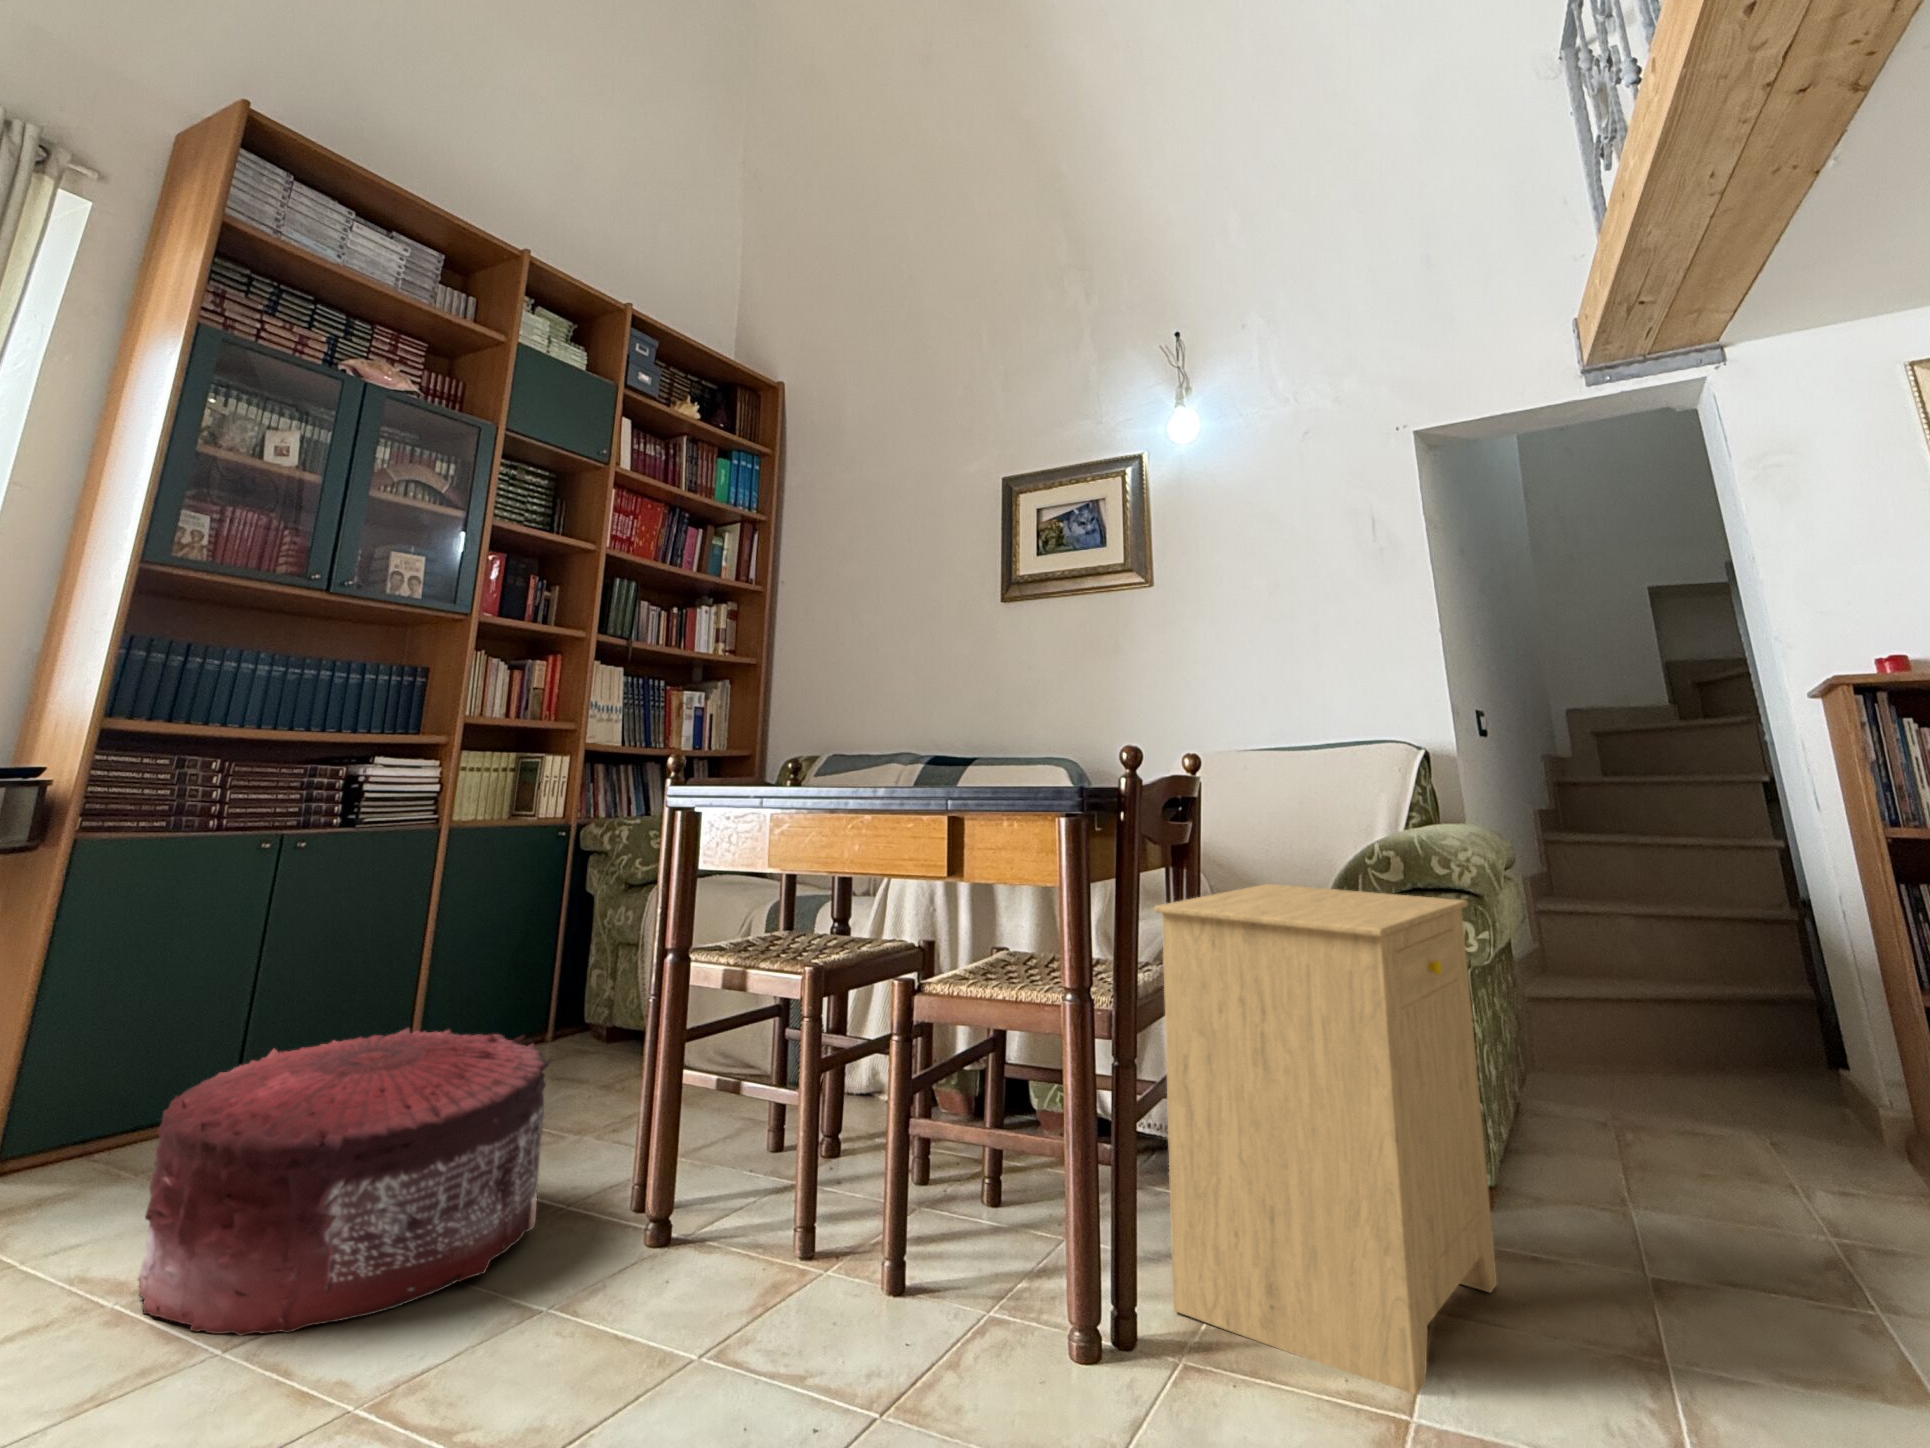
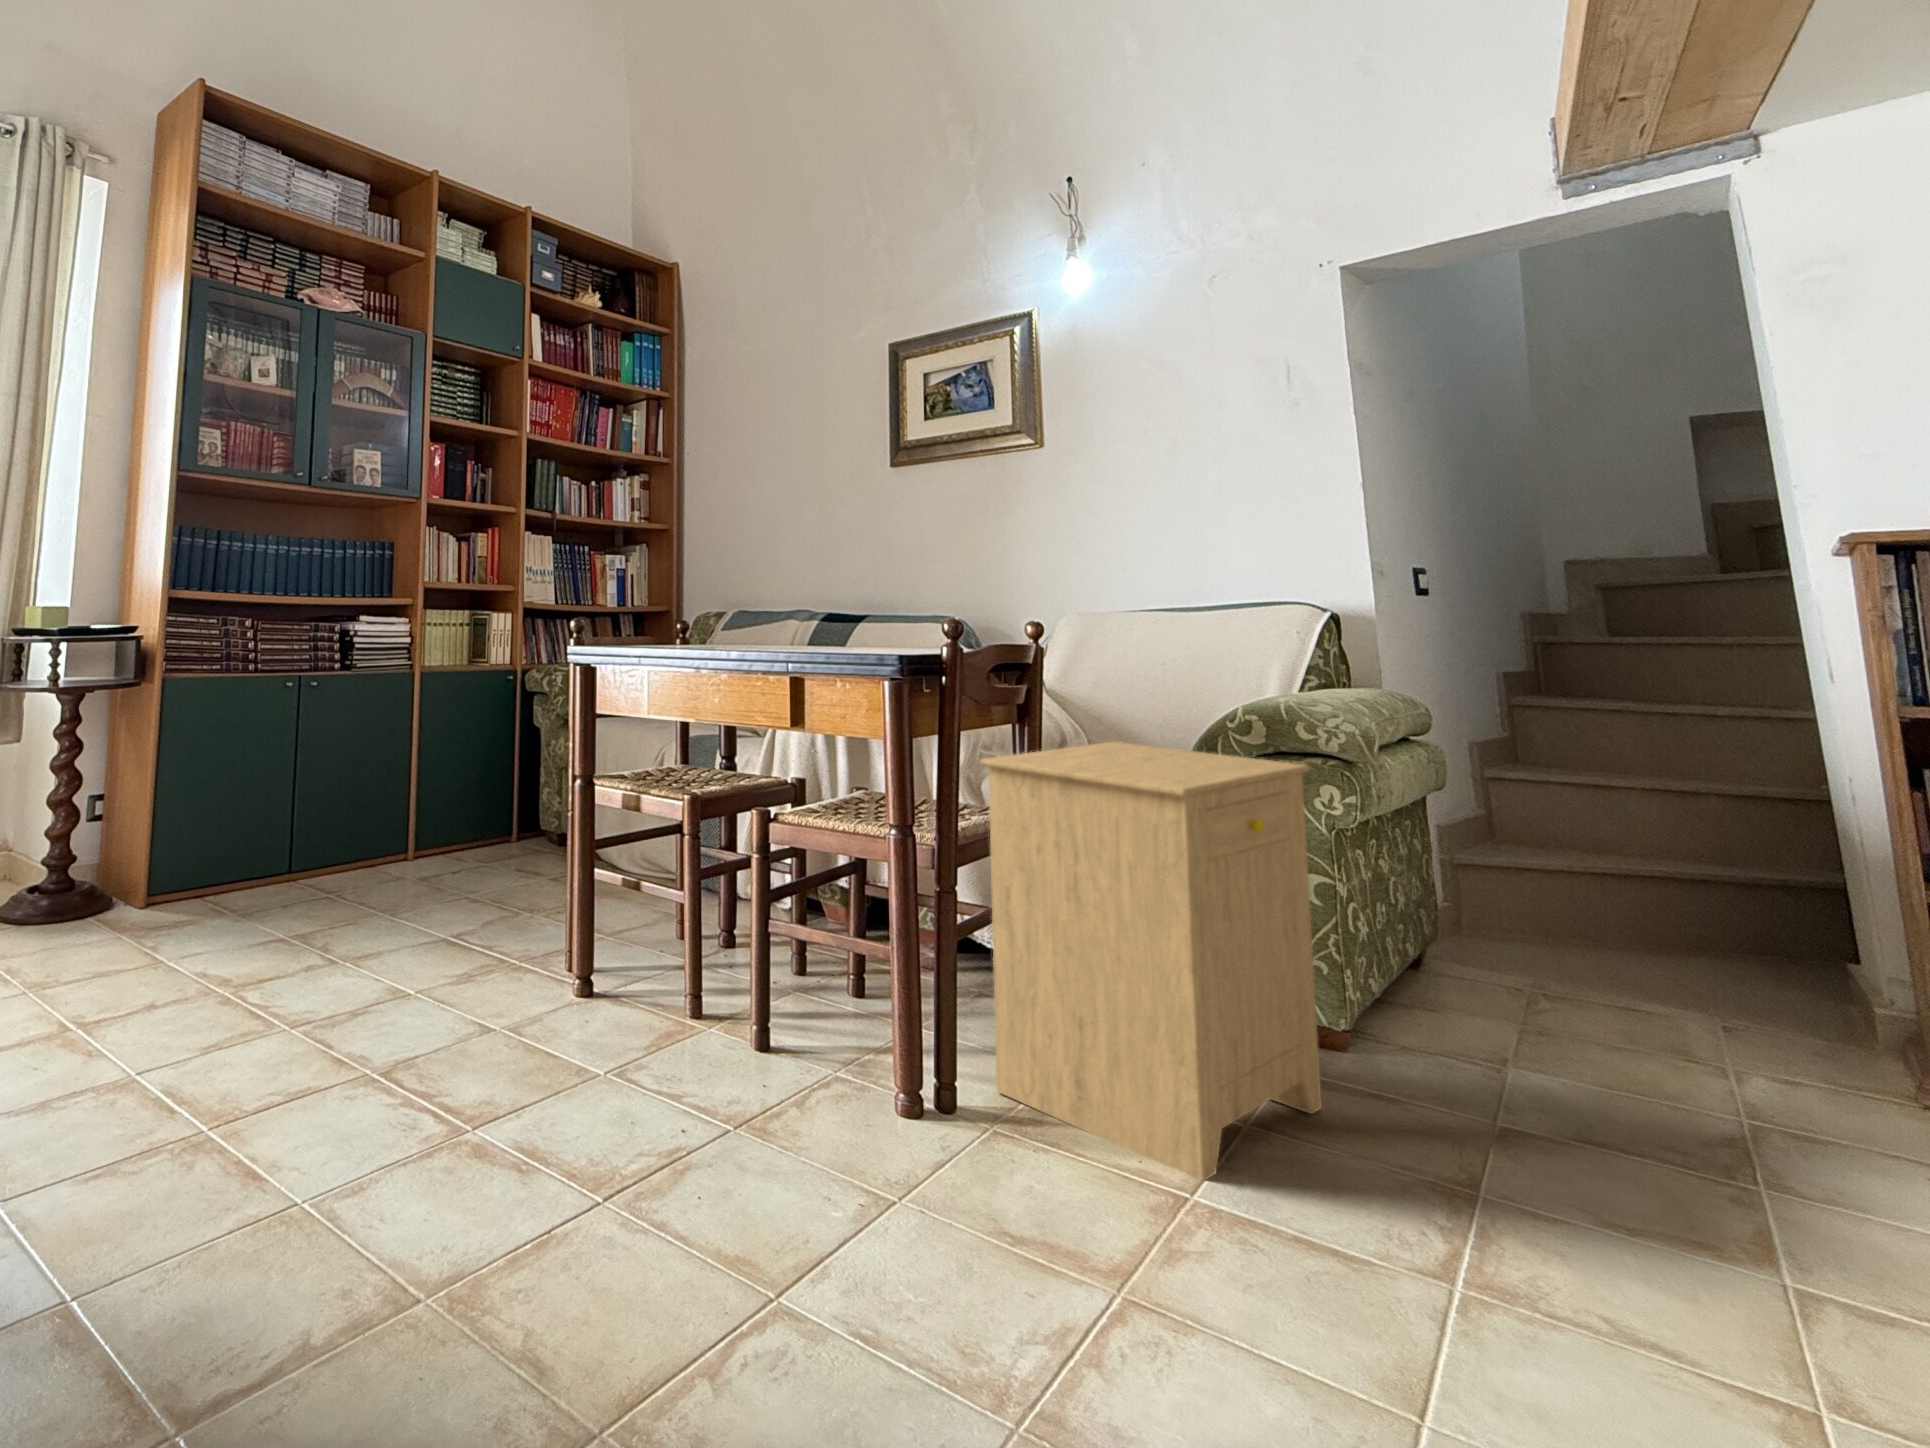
pouf: present [138,1028,549,1336] -> none [233,825,496,1027]

